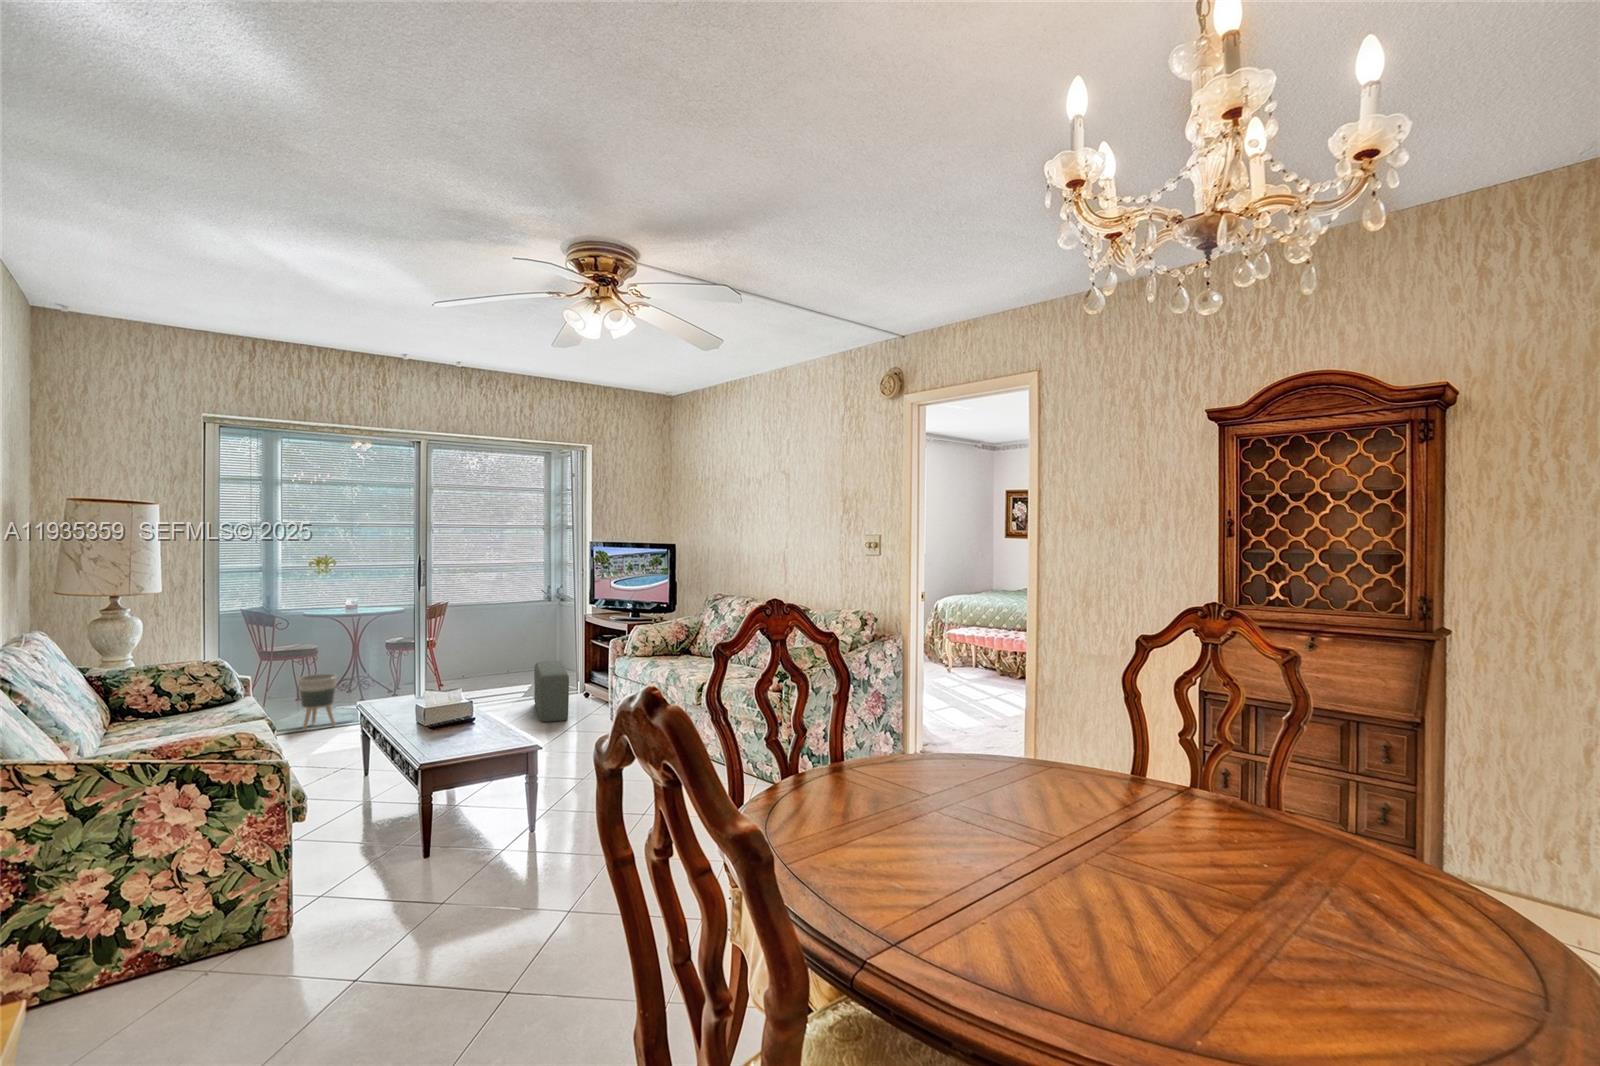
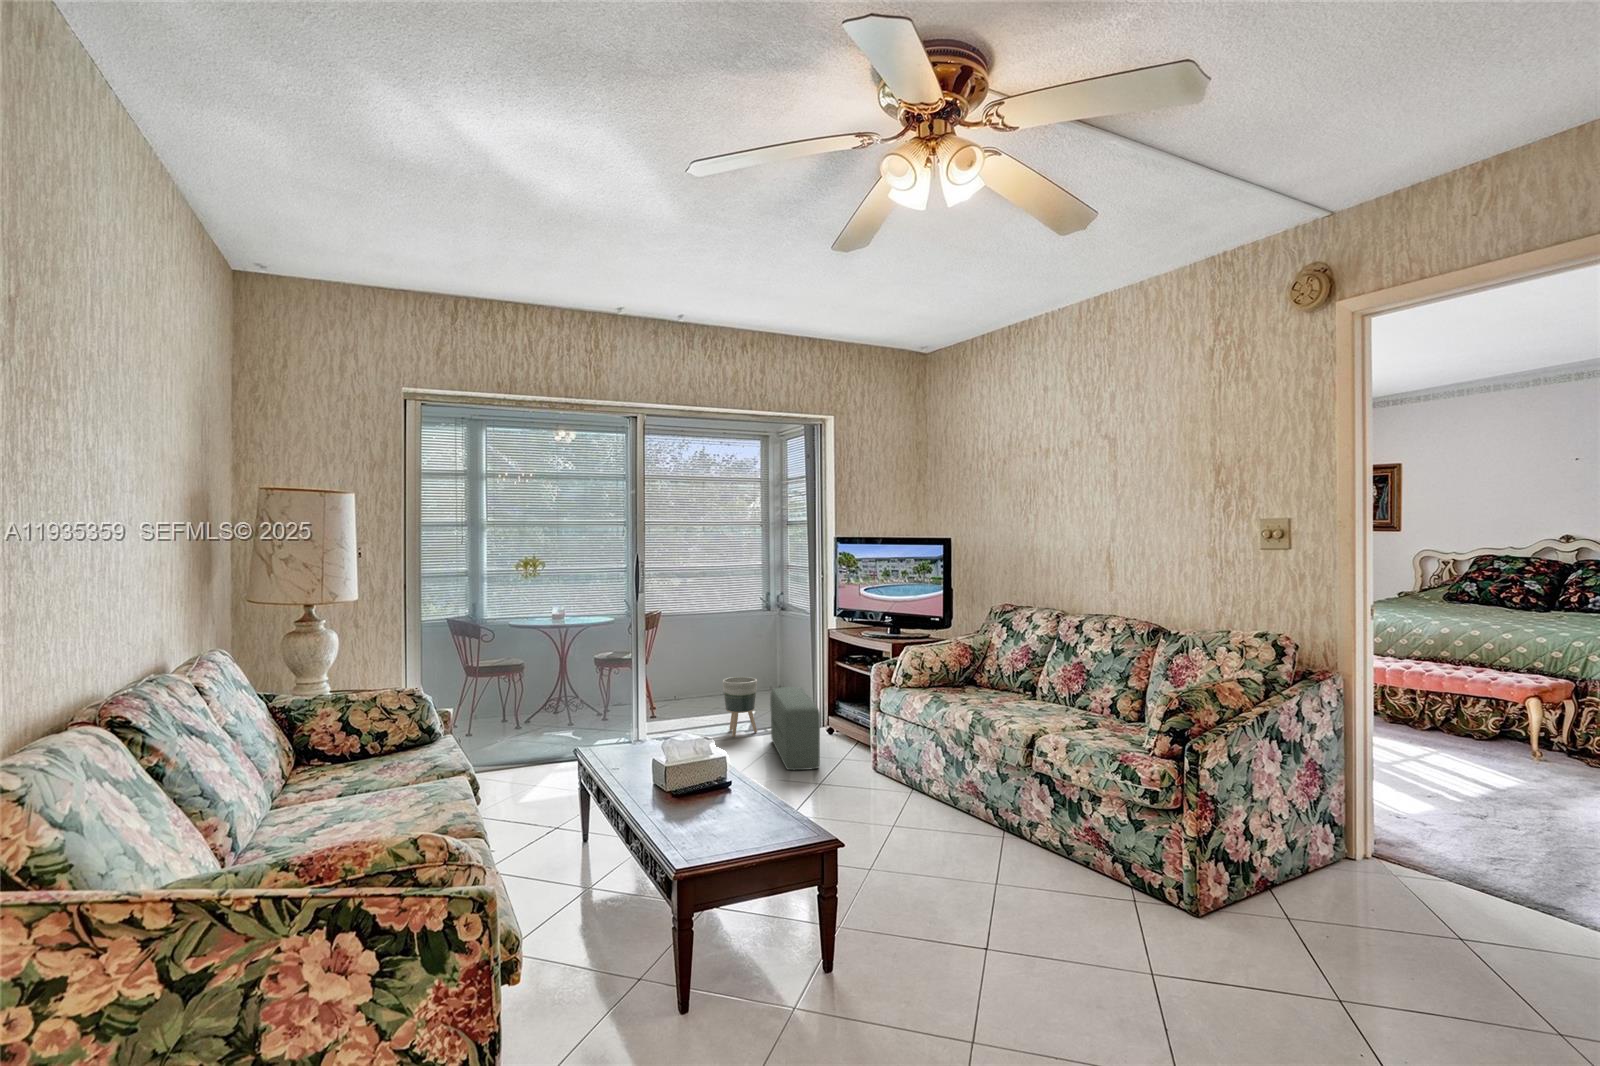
planter: present [298,674,337,730] -> present [722,677,757,737]

